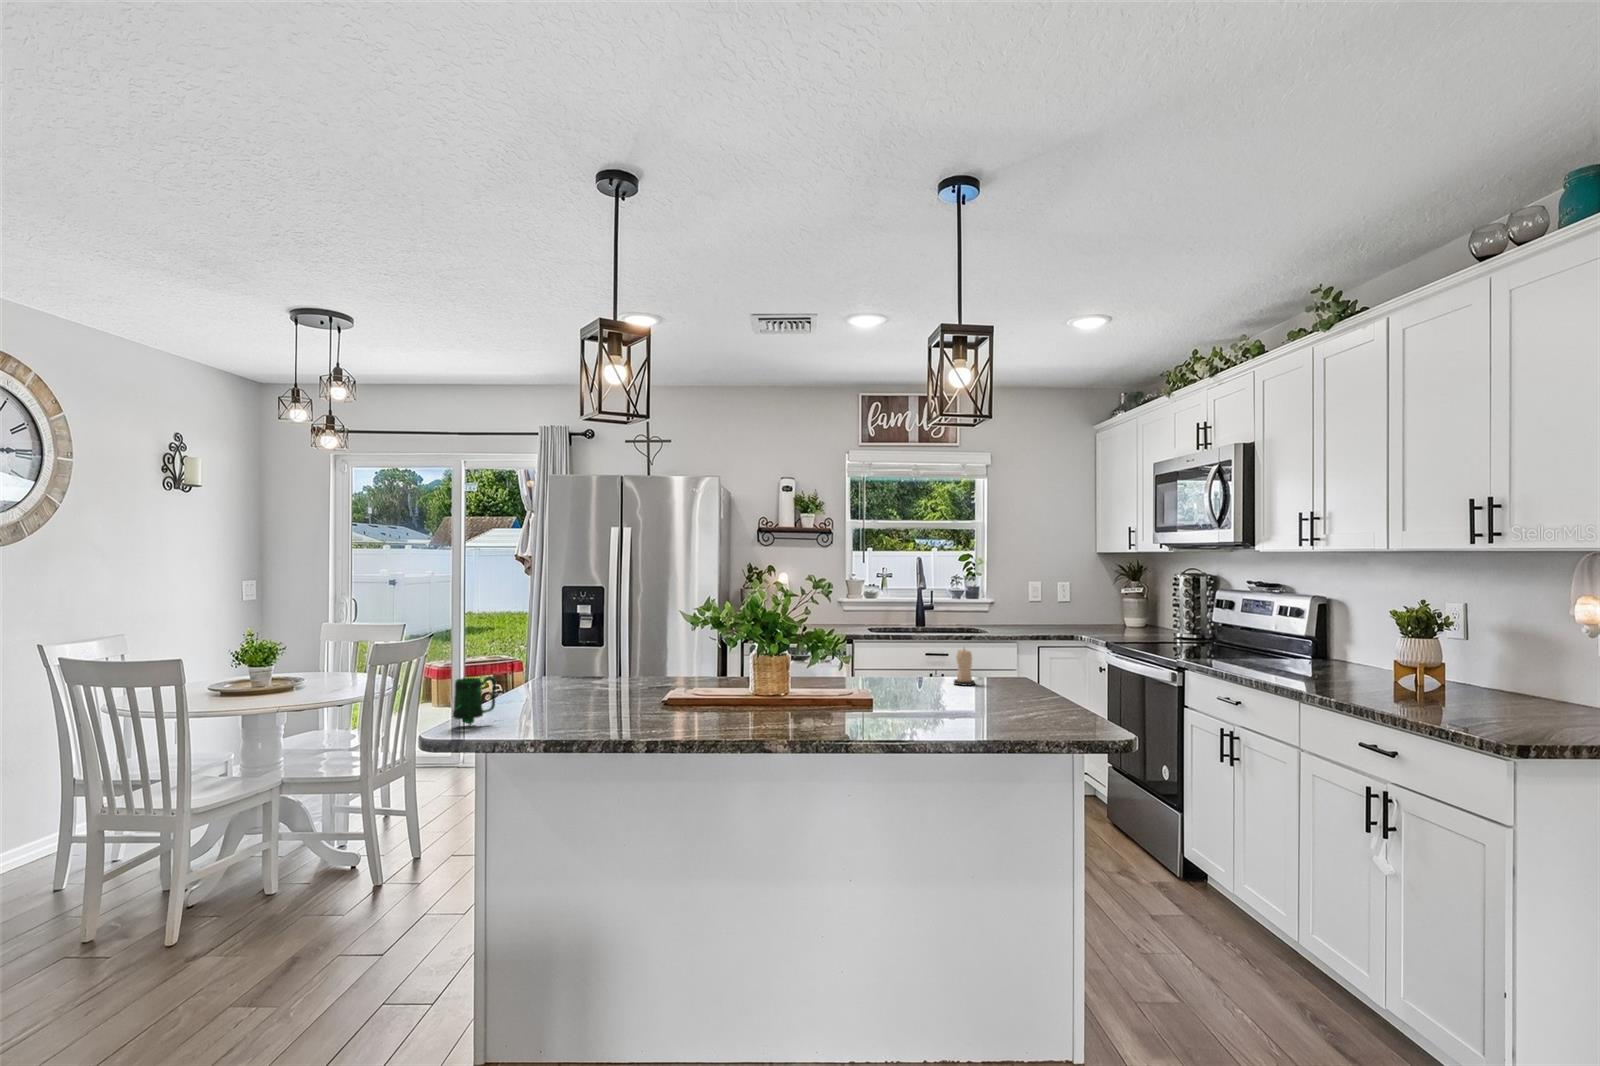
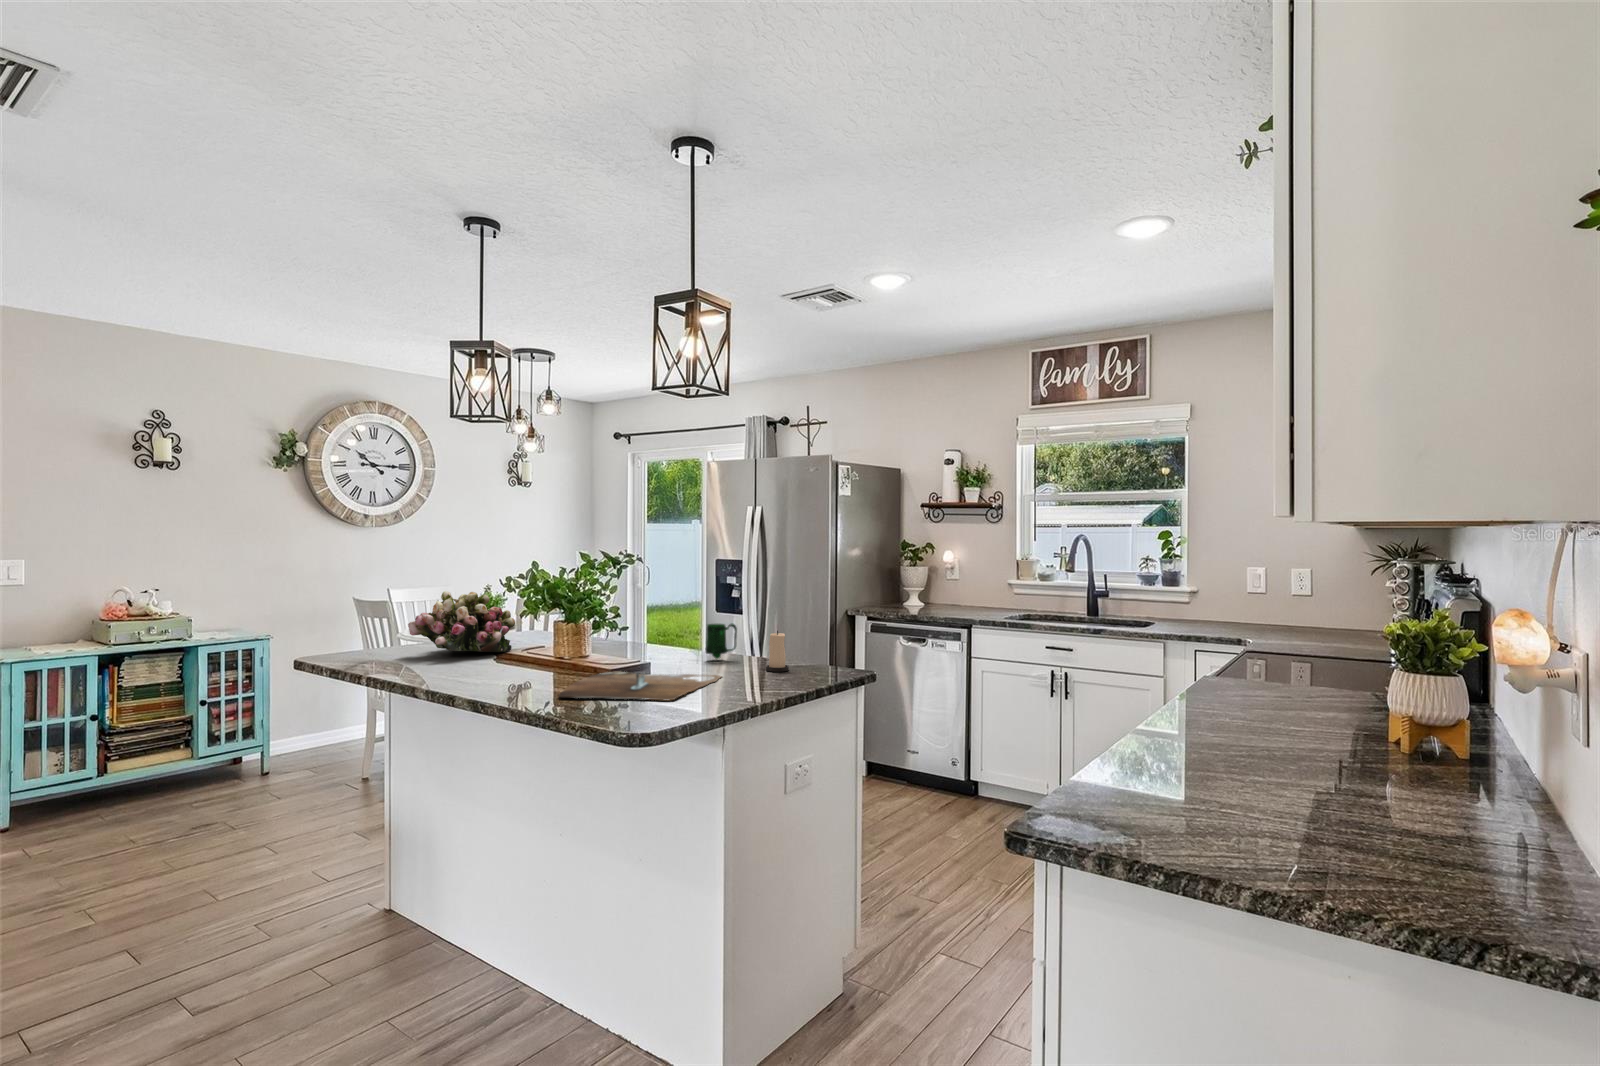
flower arrangement: none [540,629,658,702] -> present [408,591,515,652]
mug: present [453,676,496,725] -> present [706,623,737,659]
cutting board: none [857,693,1029,725] -> present [559,671,721,701]

